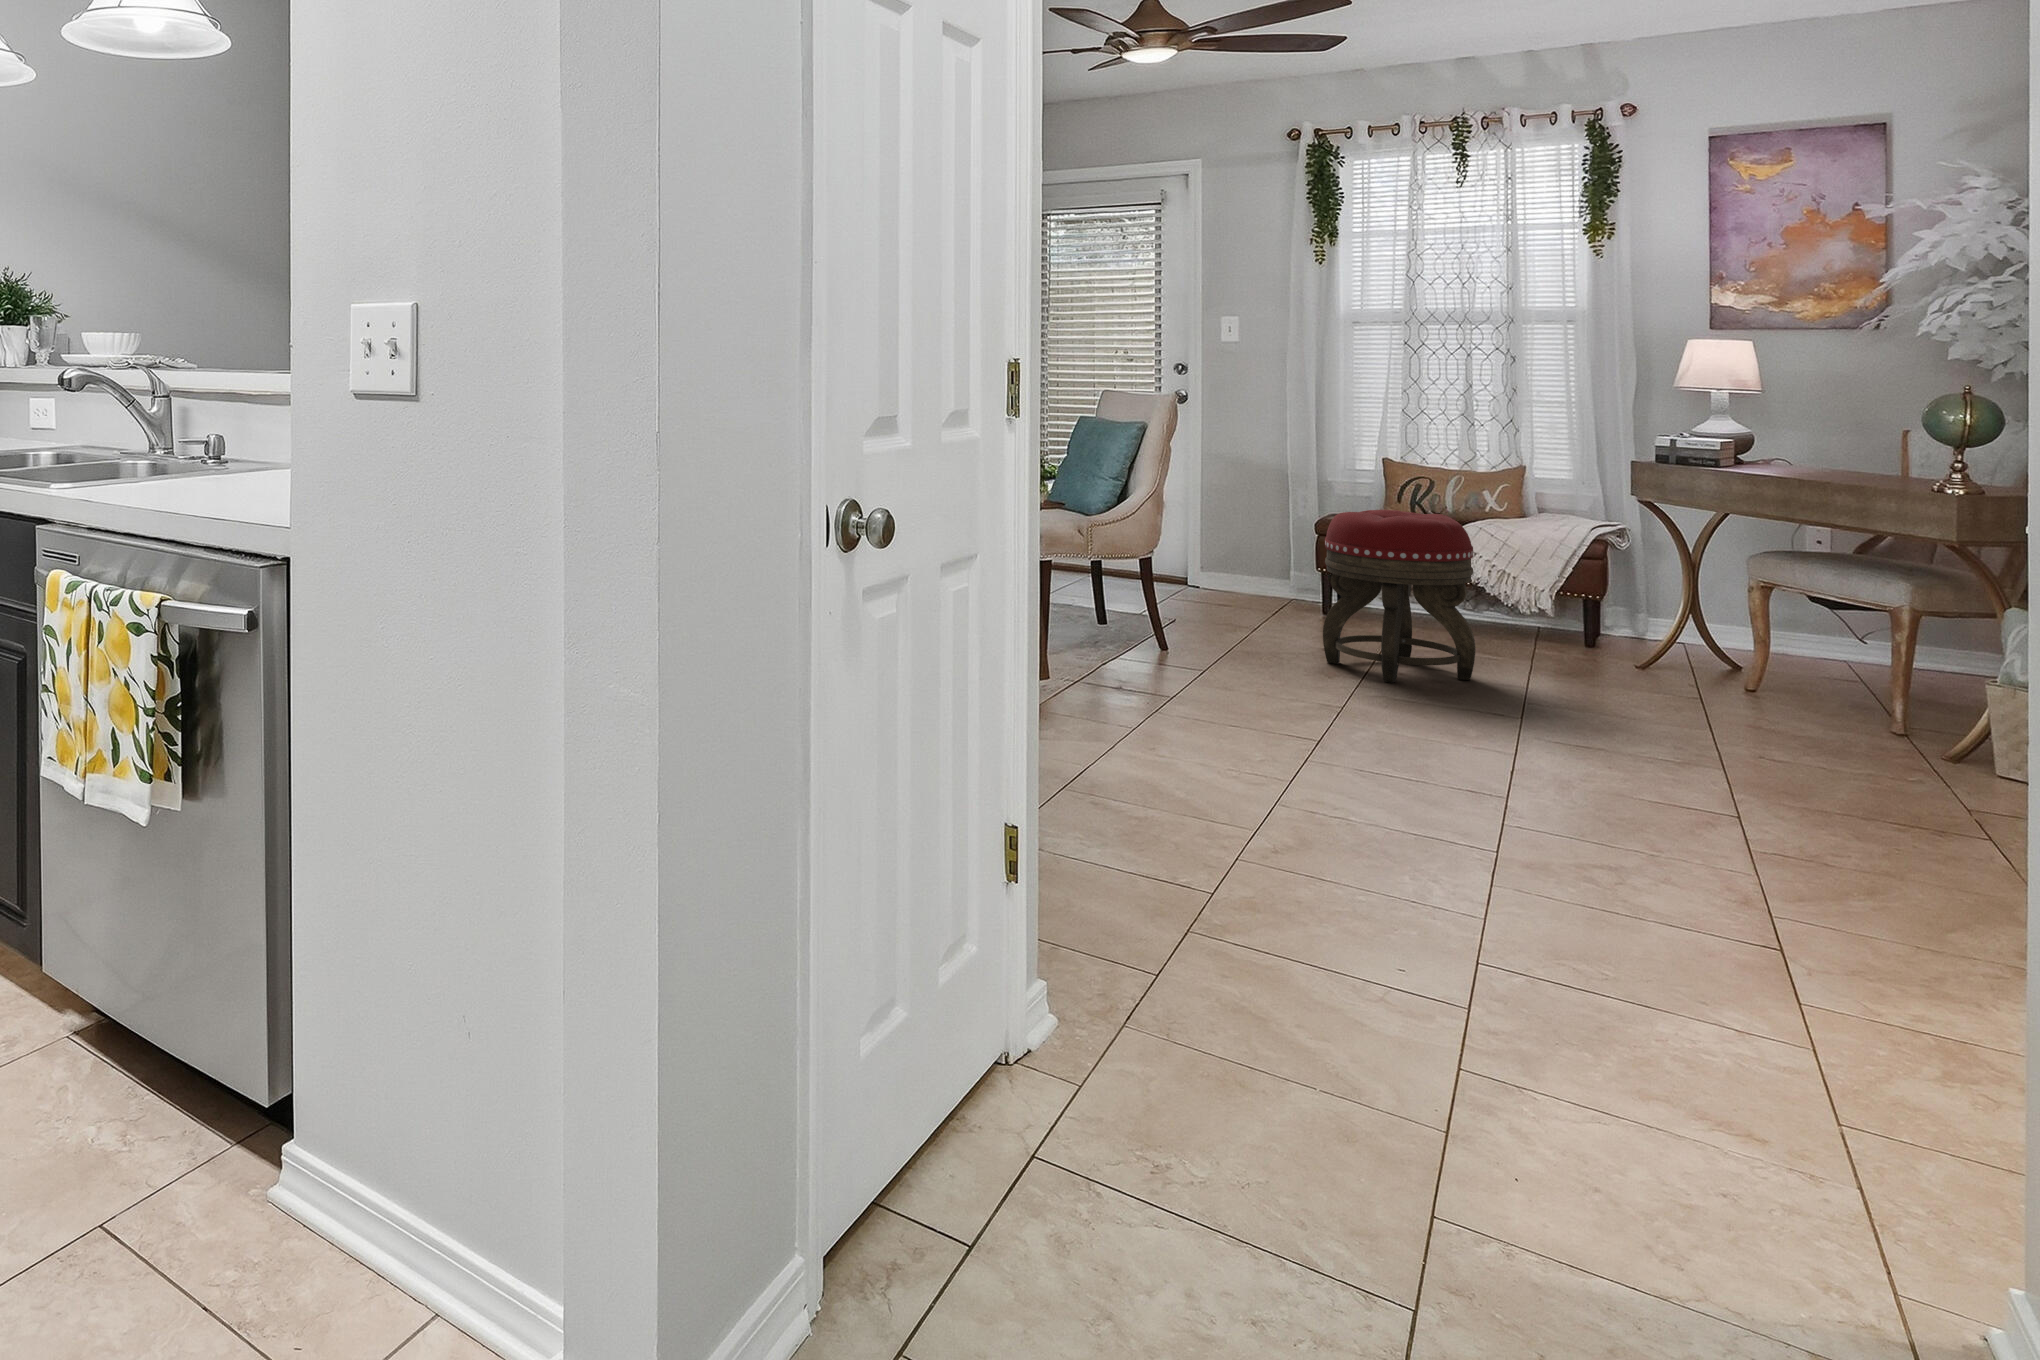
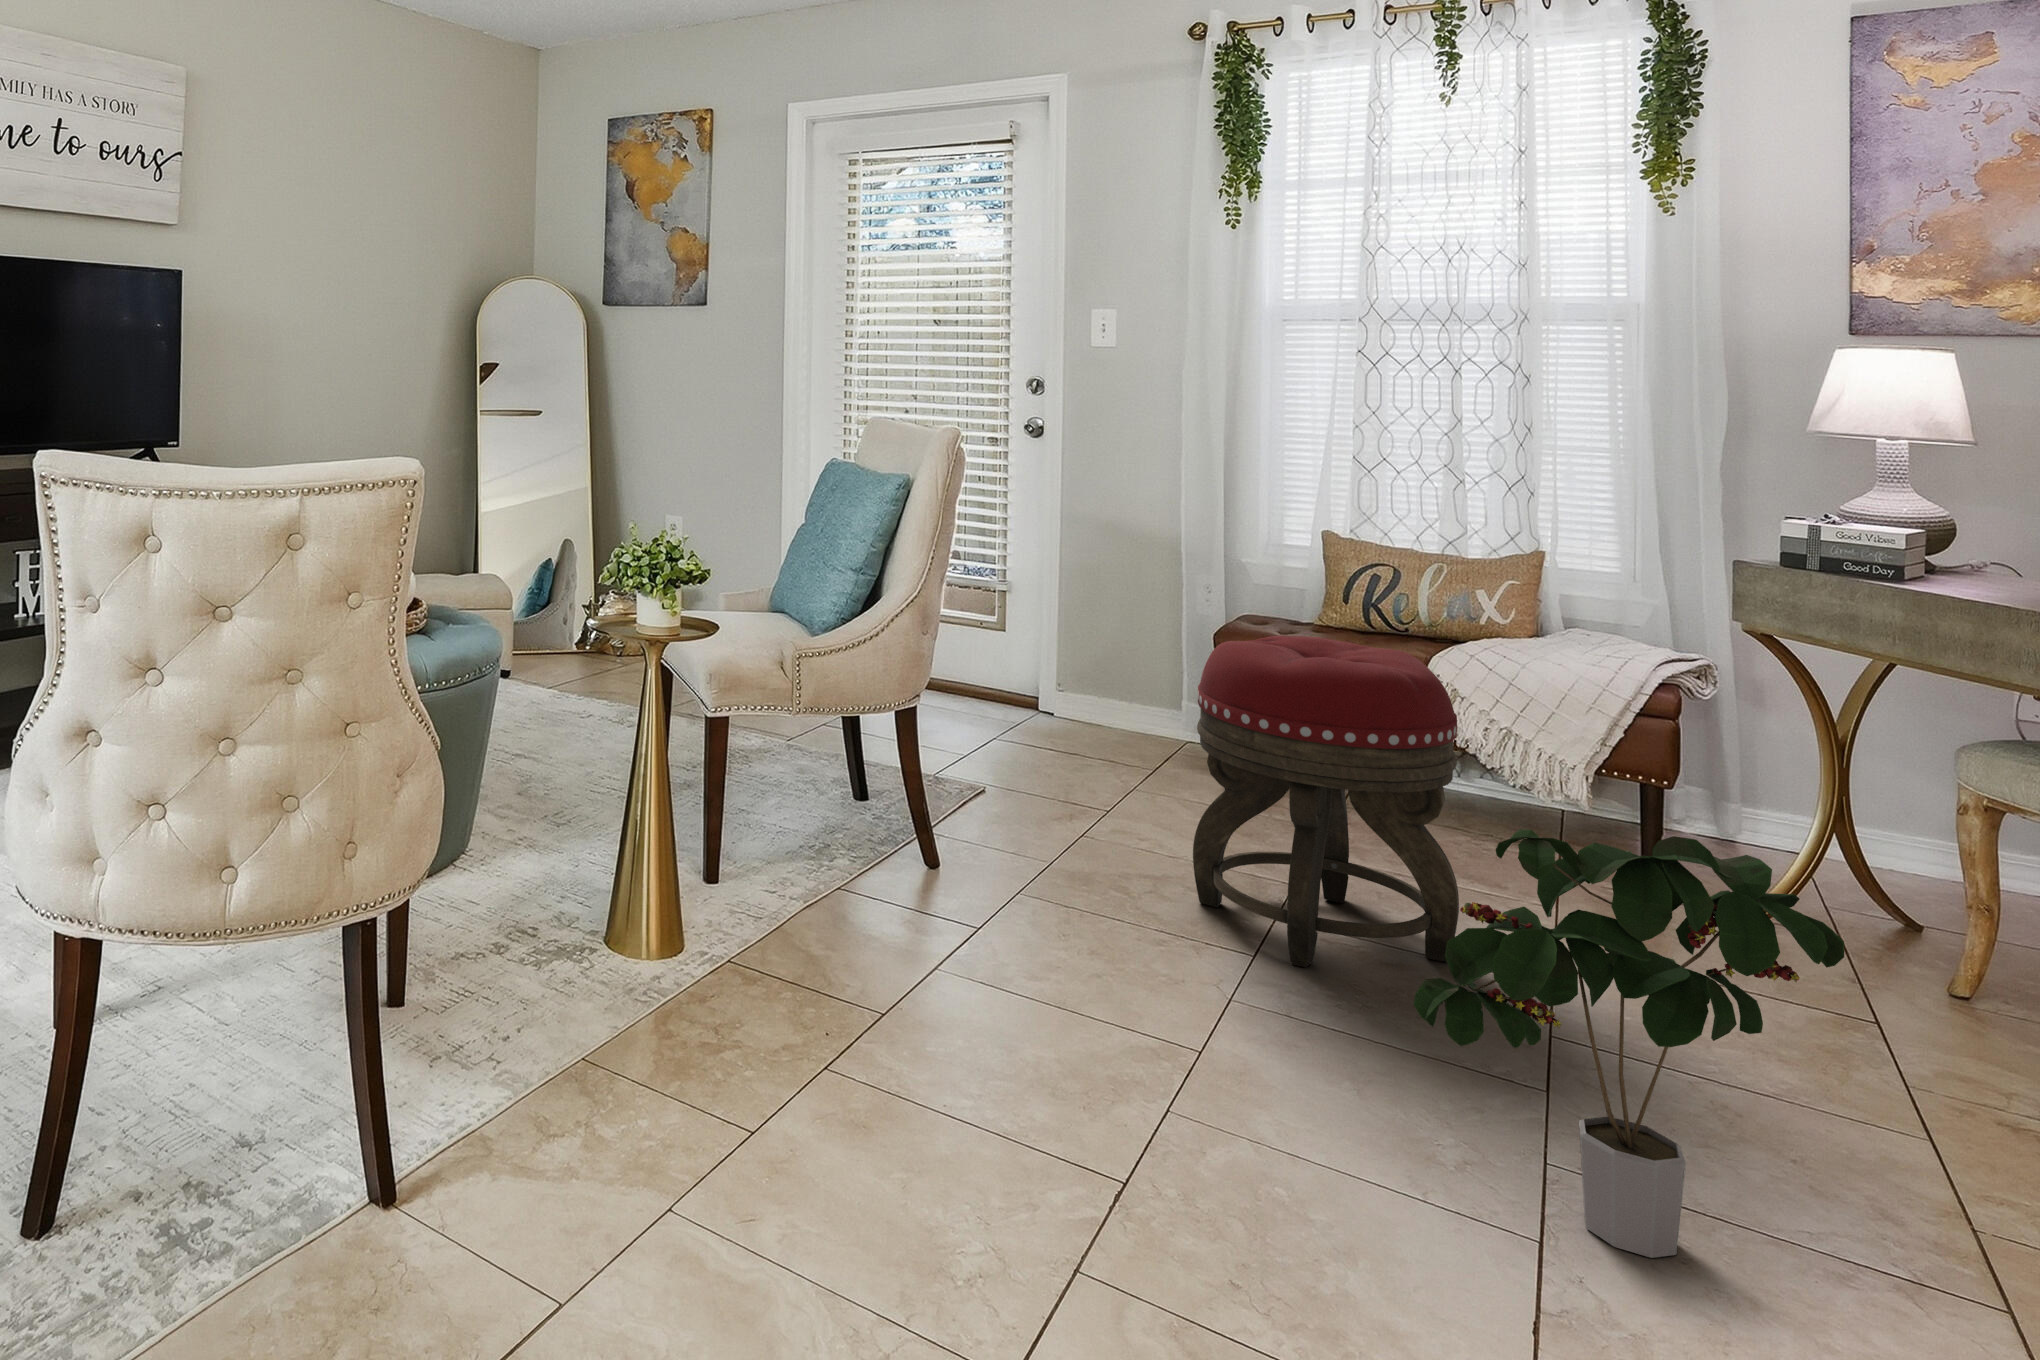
potted plant: none [1455,570,1649,754] -> present [1414,829,1844,1258]

